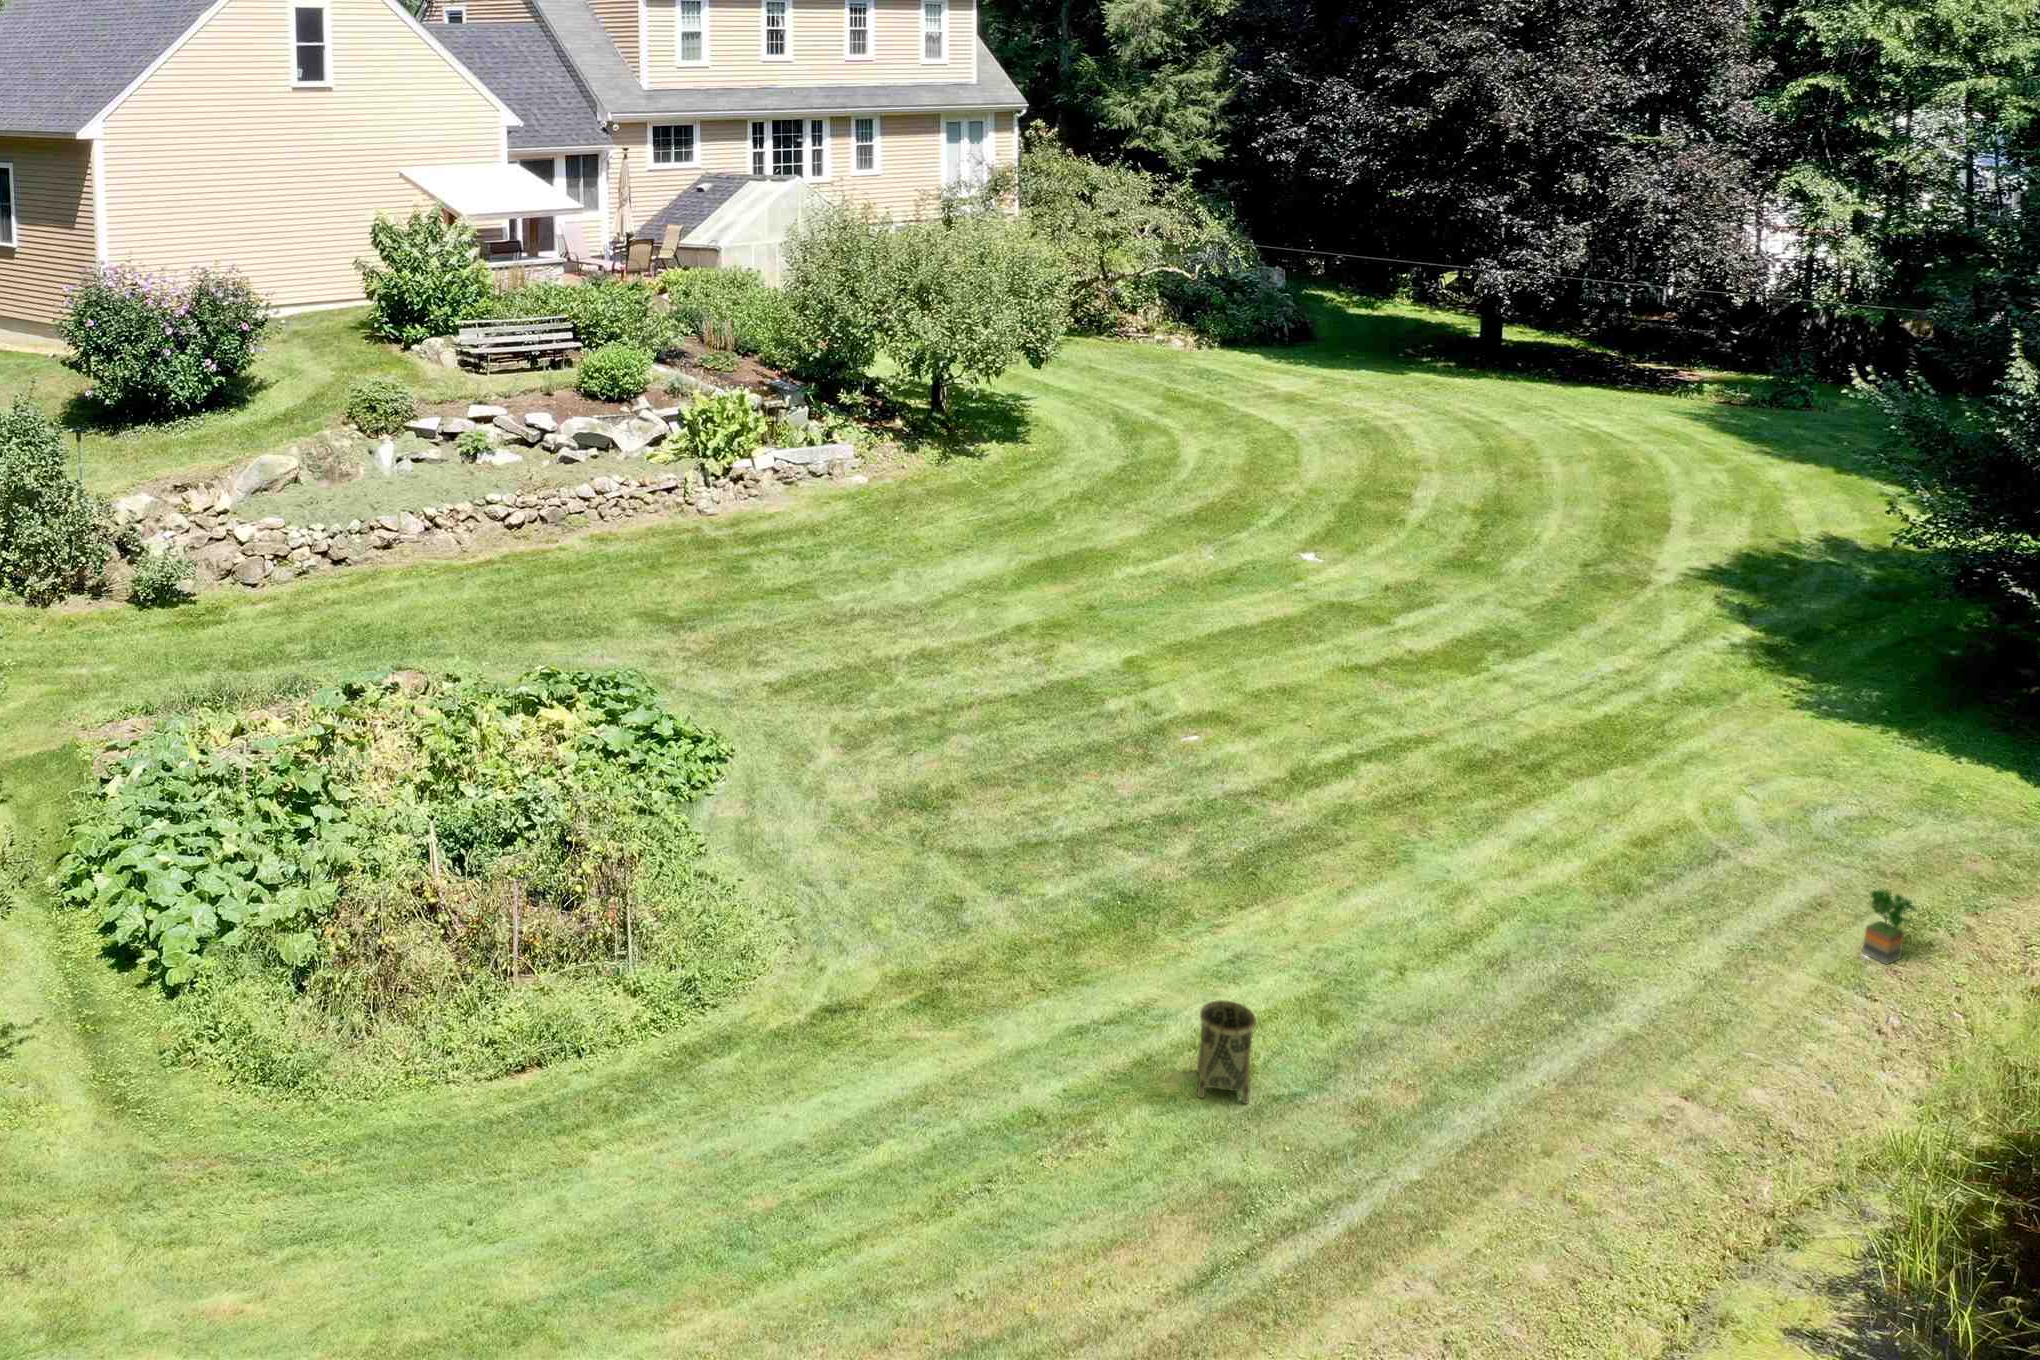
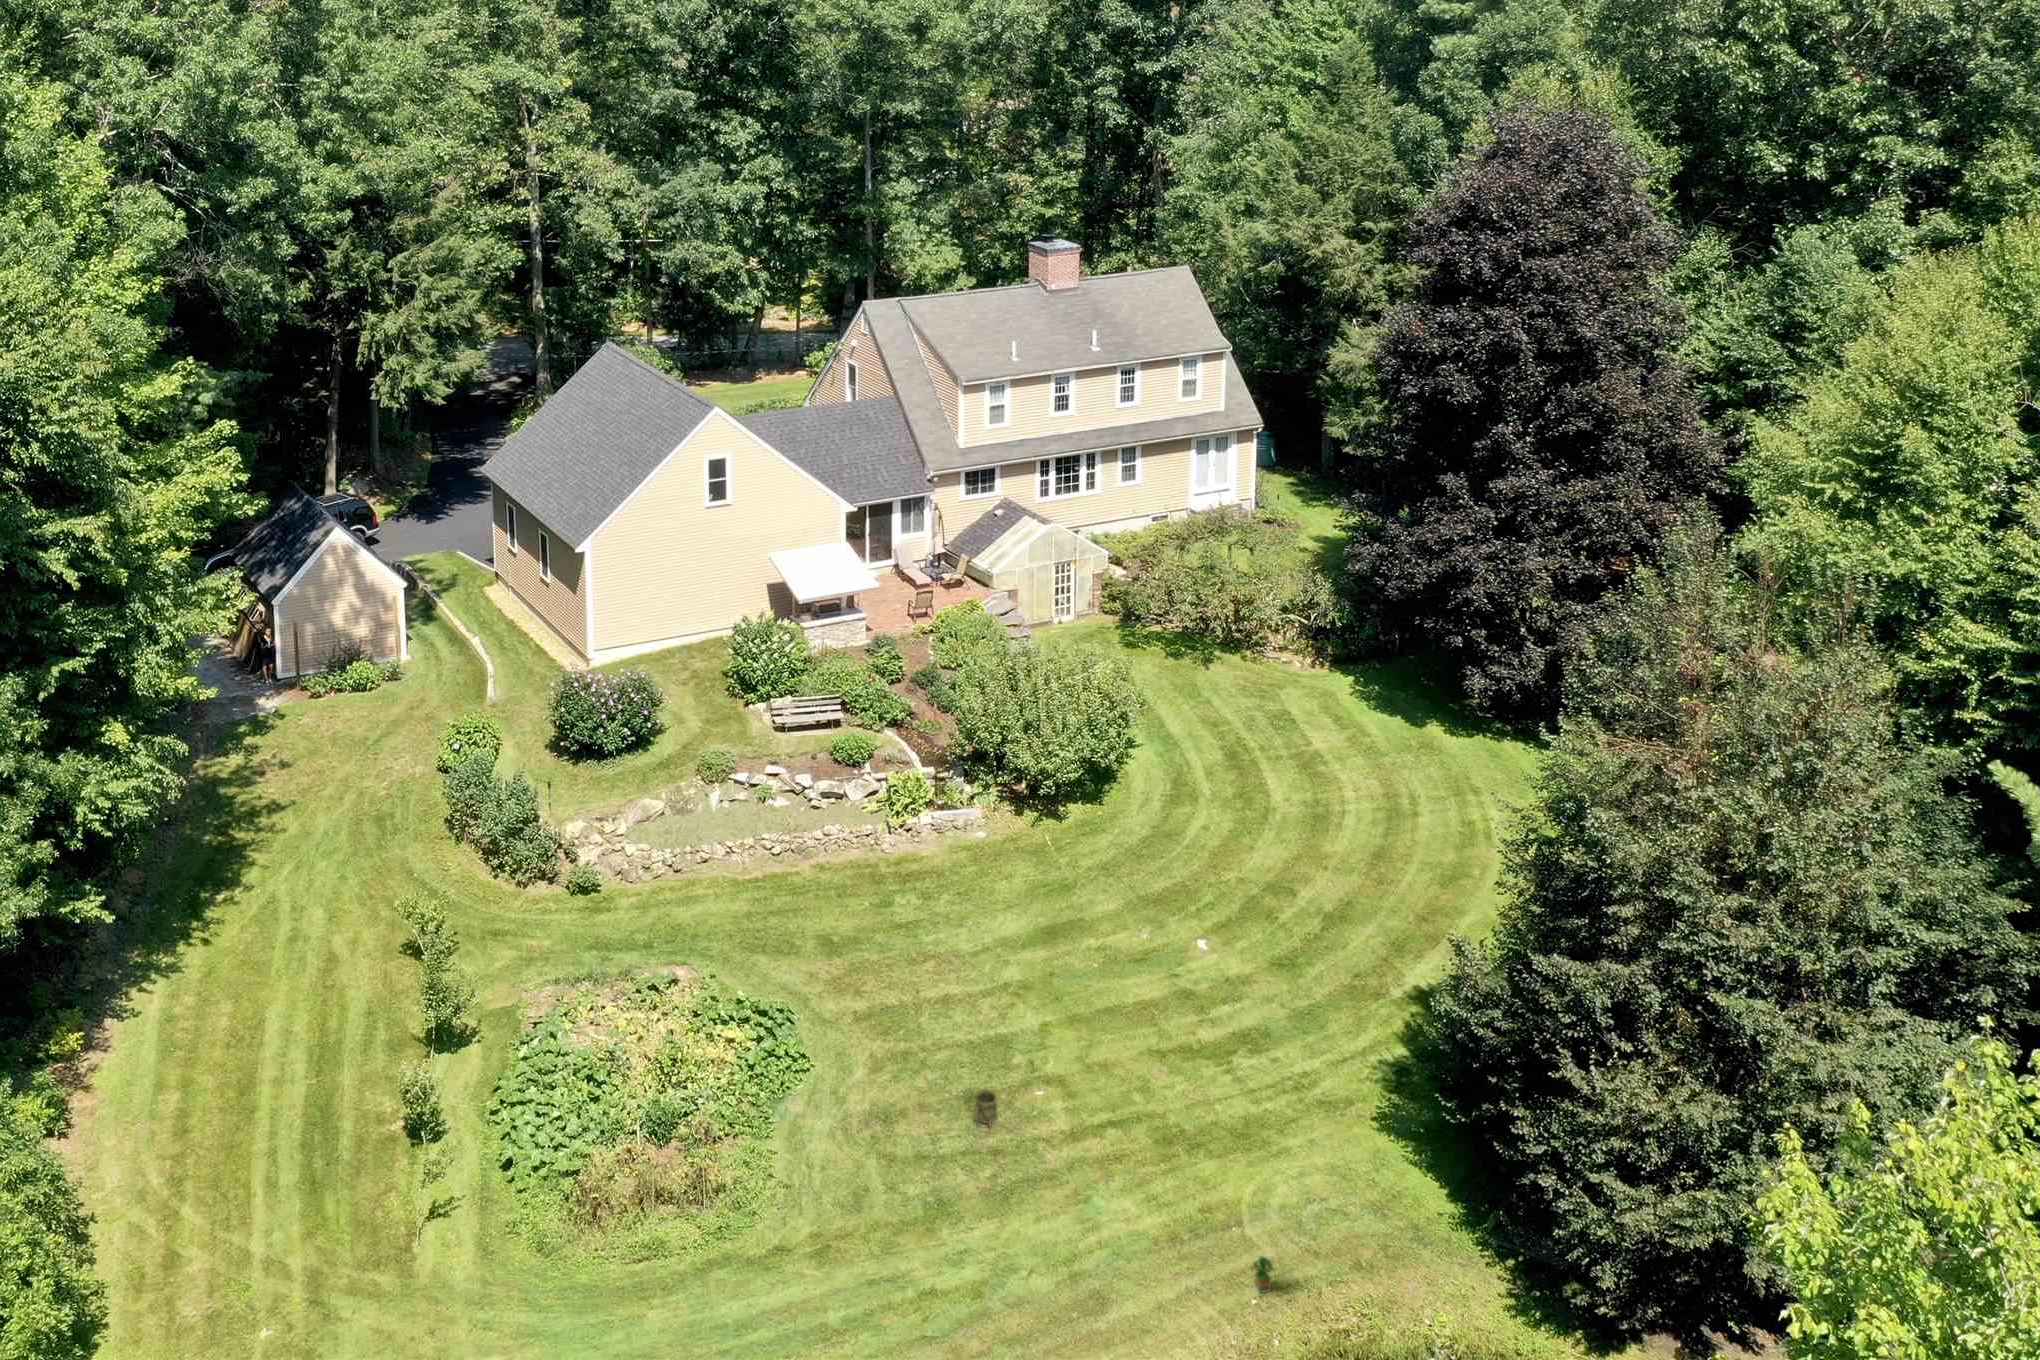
basket: present [1197,1000,1256,1104] -> present [975,1091,998,1127]

